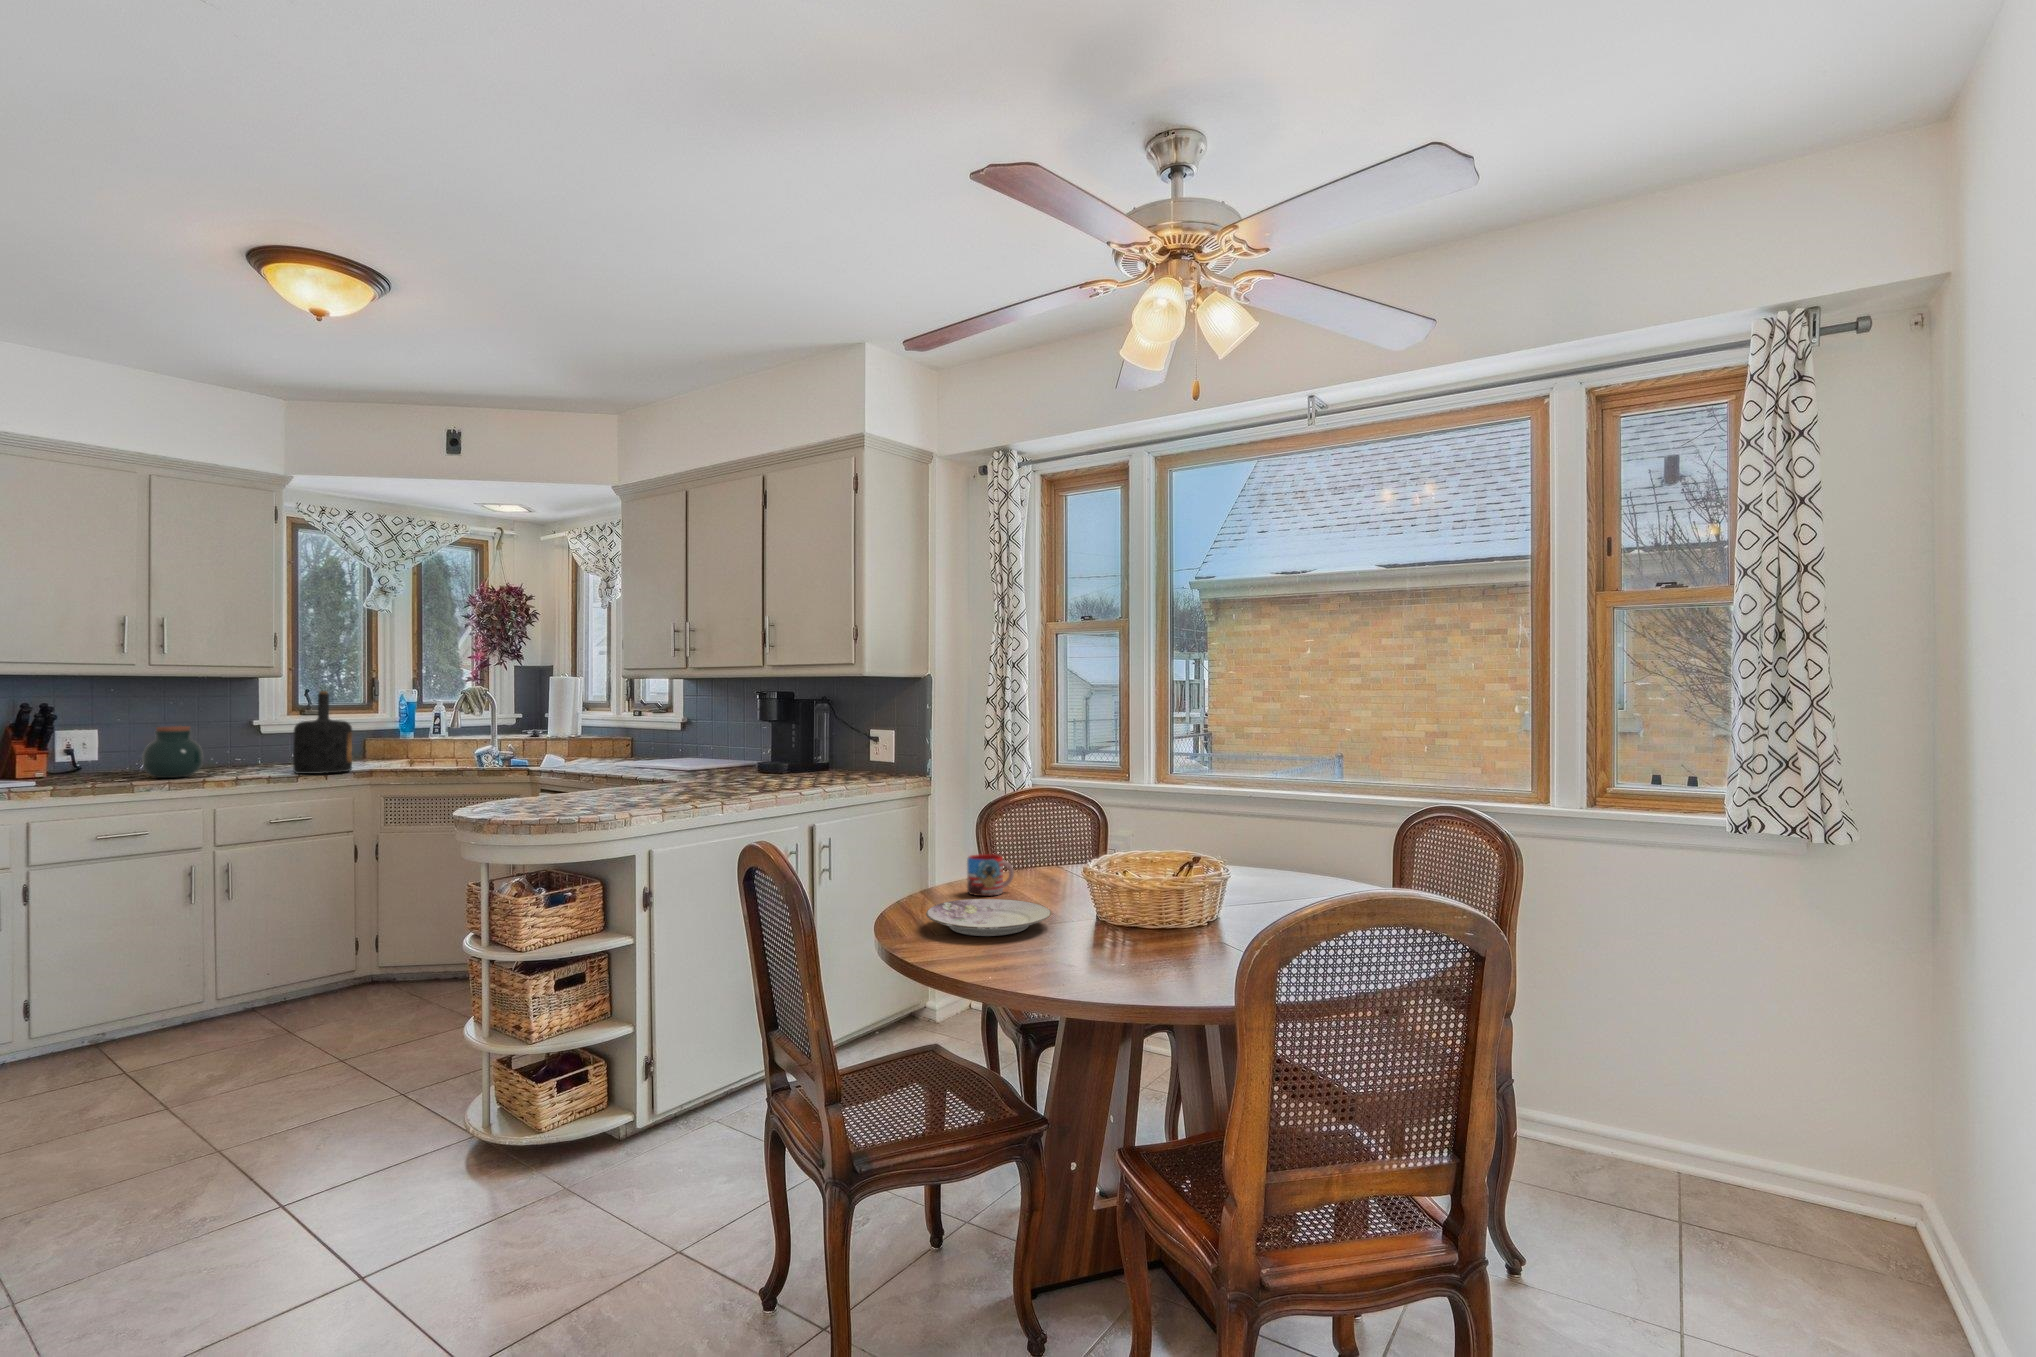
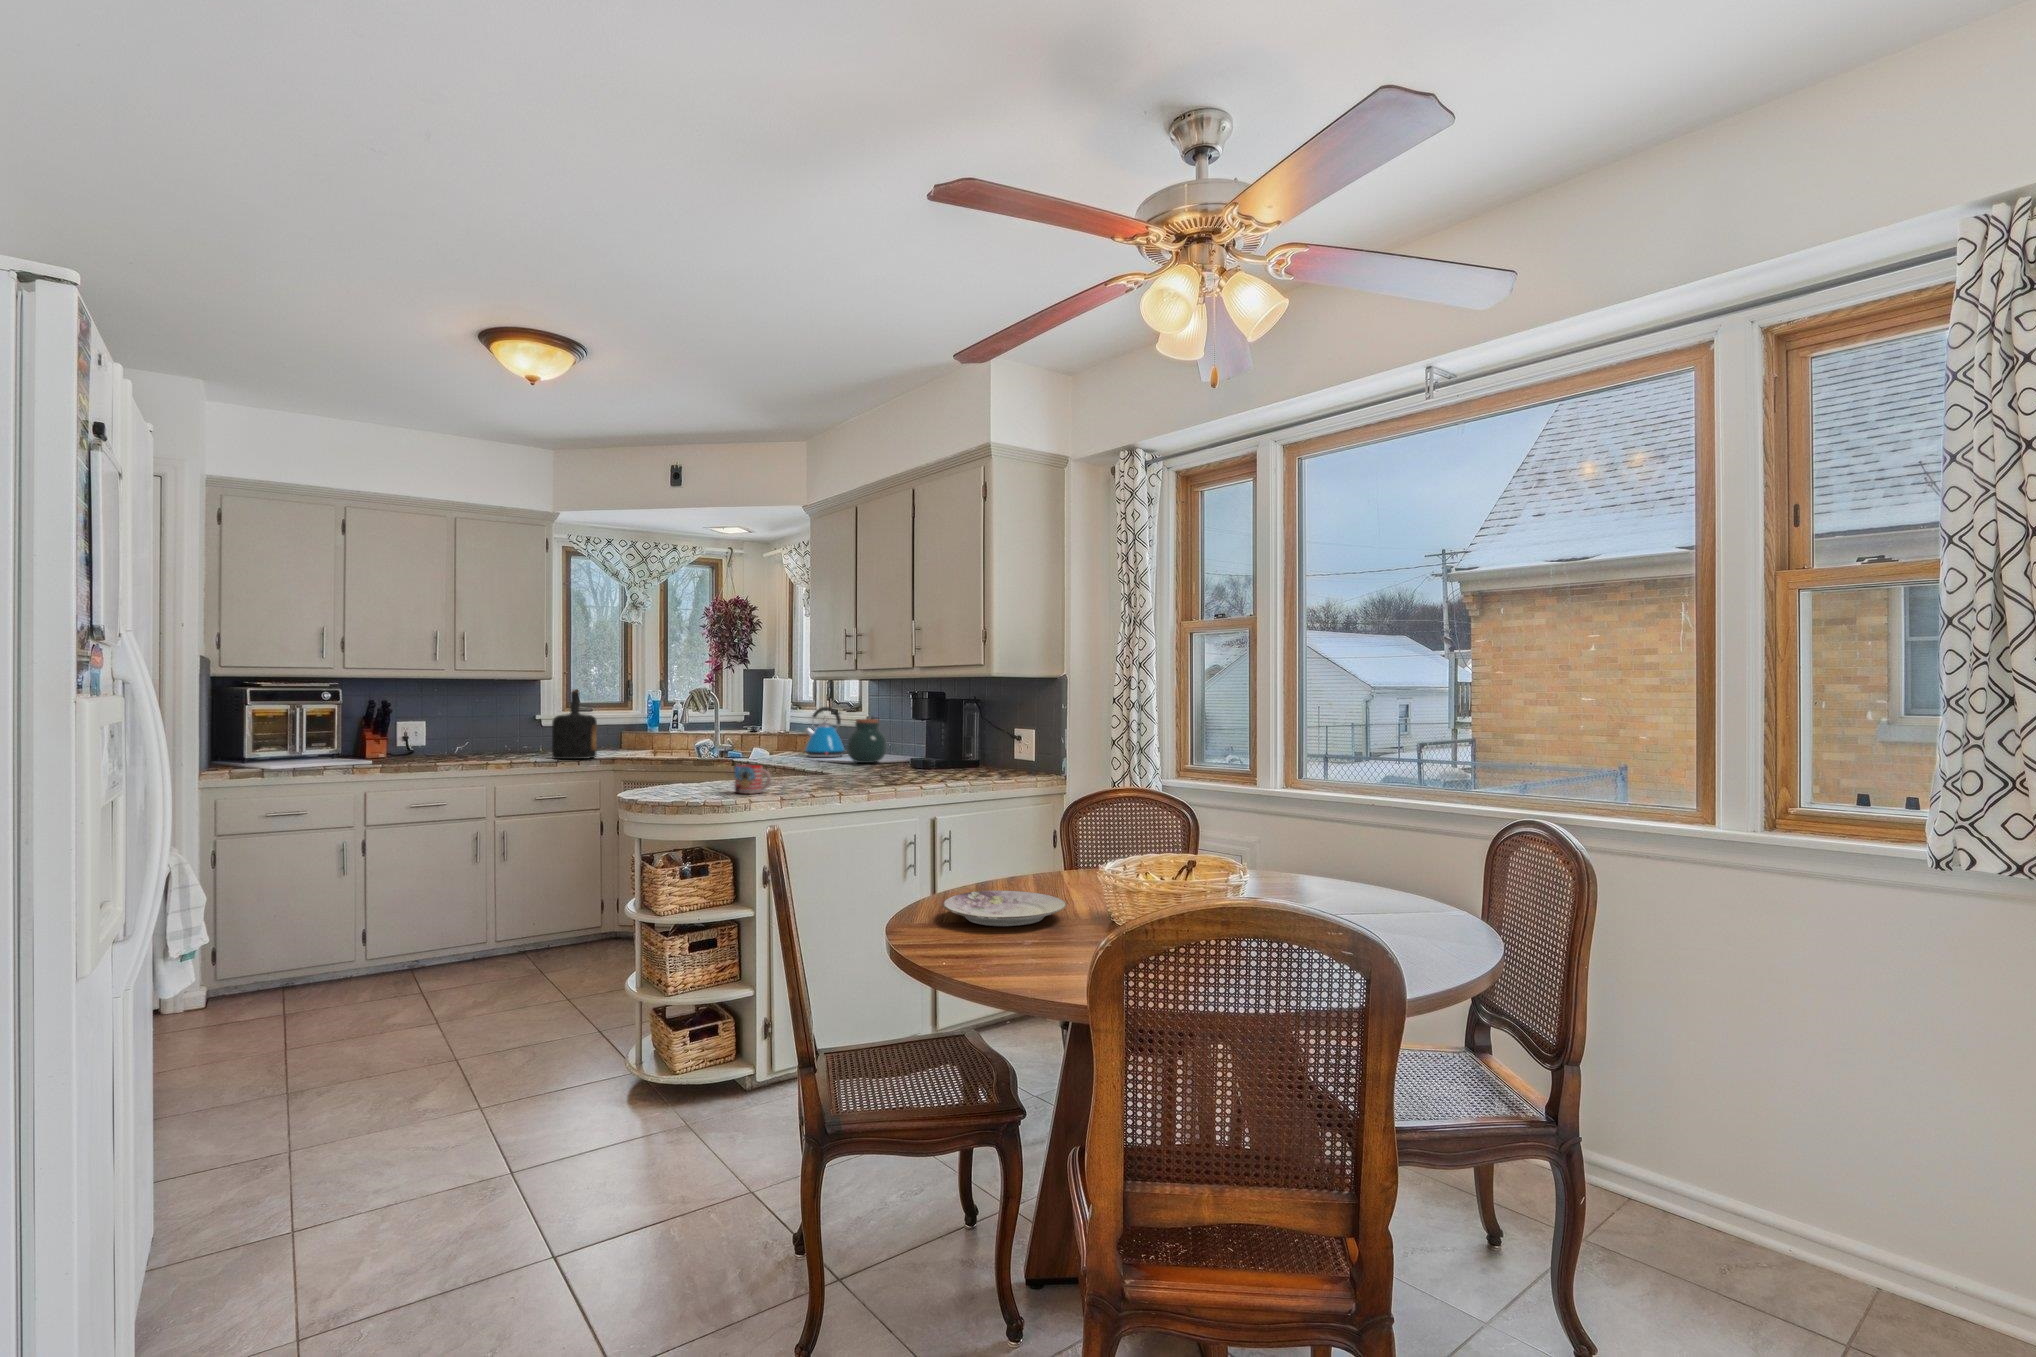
kettle: none [618,708,668,764] -> present [805,707,845,757]
jar: present [142,726,203,778] -> present [847,719,887,763]
mug: present [967,854,1014,896] -> present [735,765,771,794]

